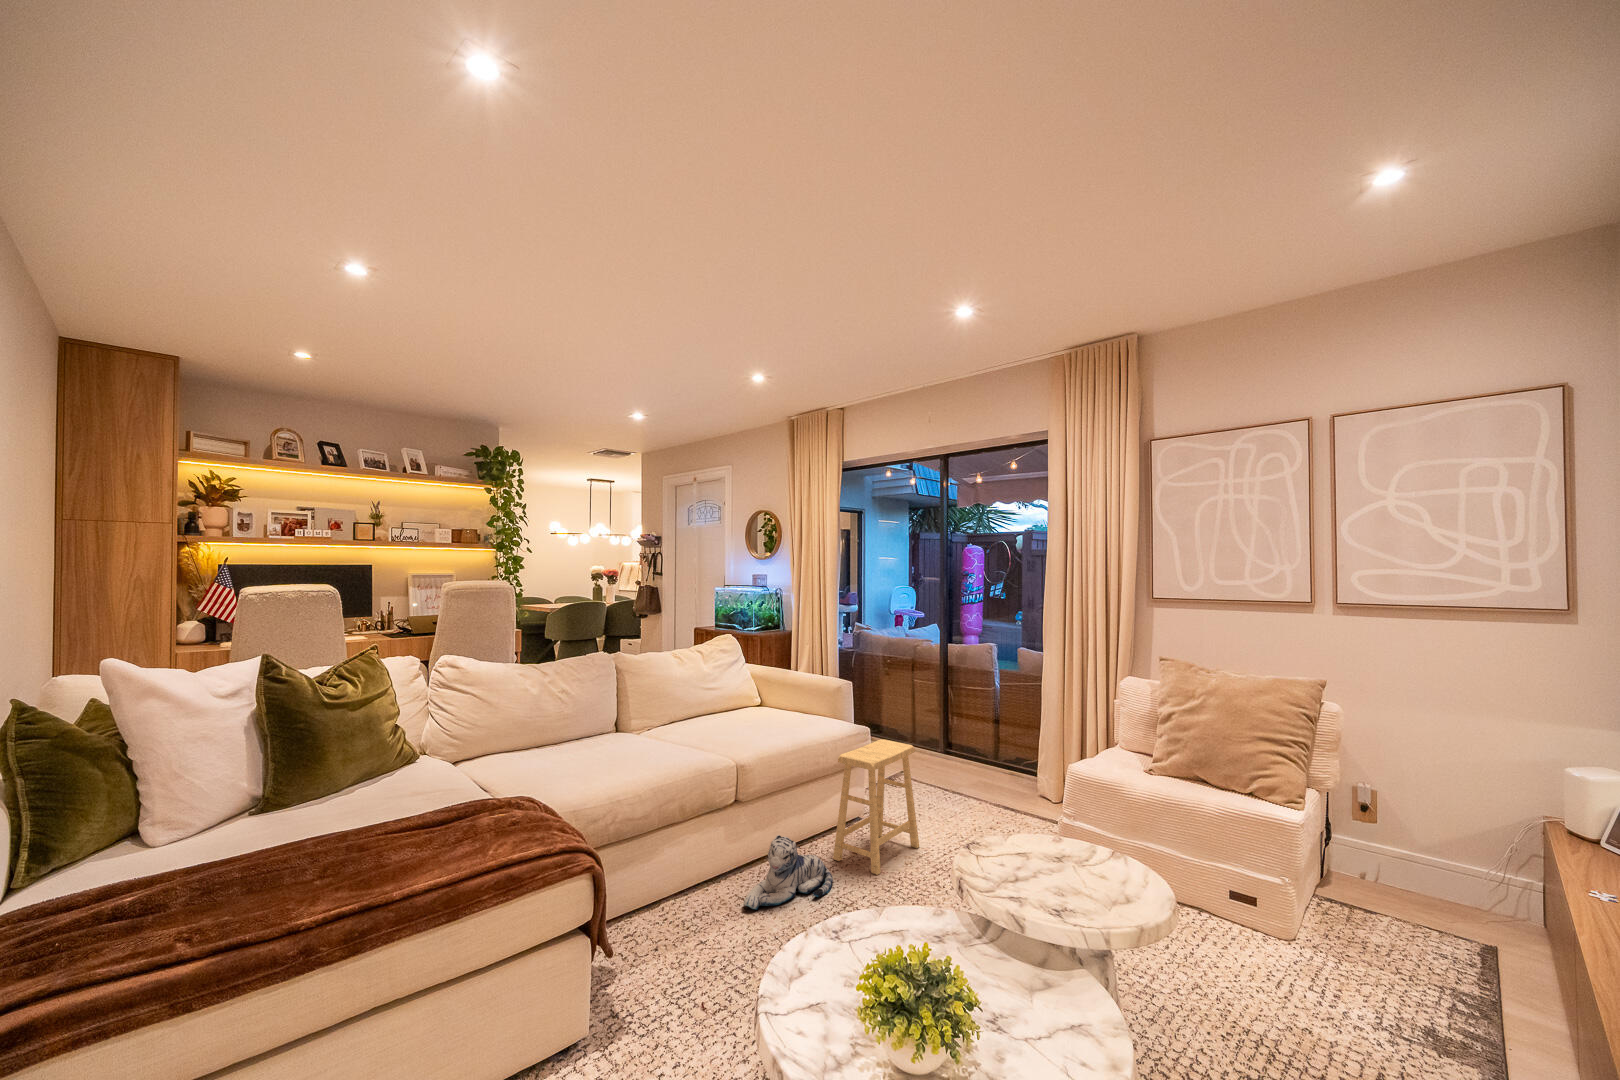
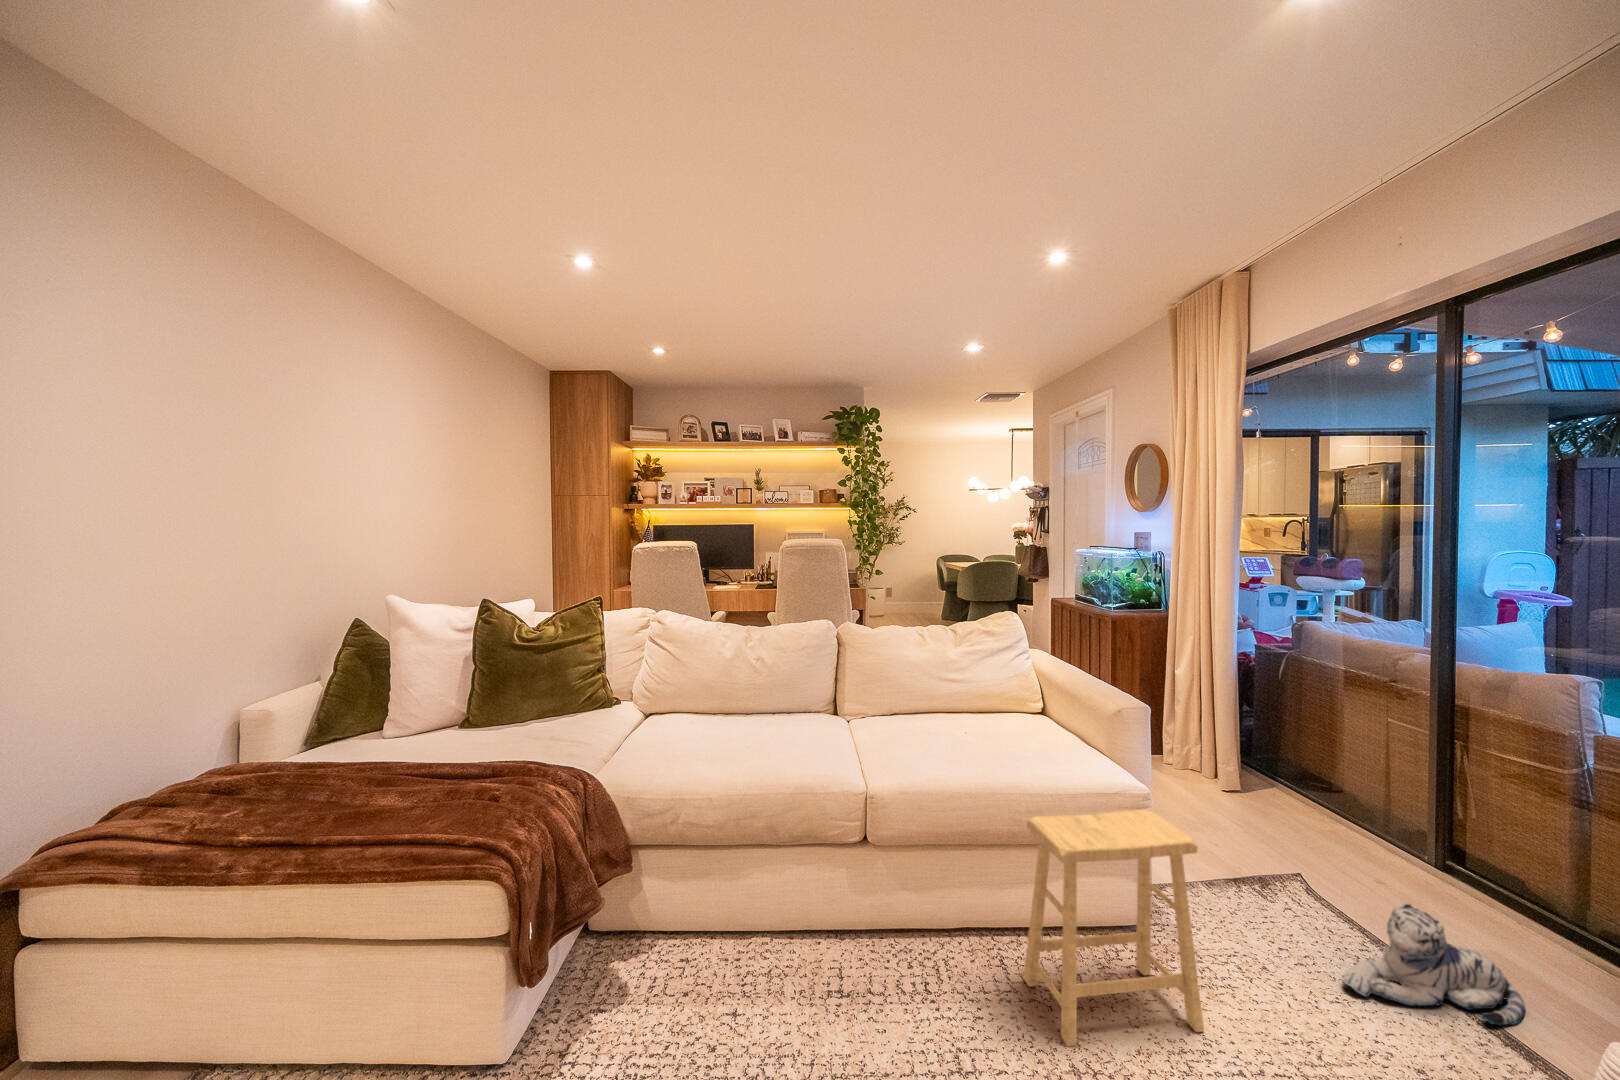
plush toy: present [744,835,833,910] -> present [1343,903,1525,1025]

